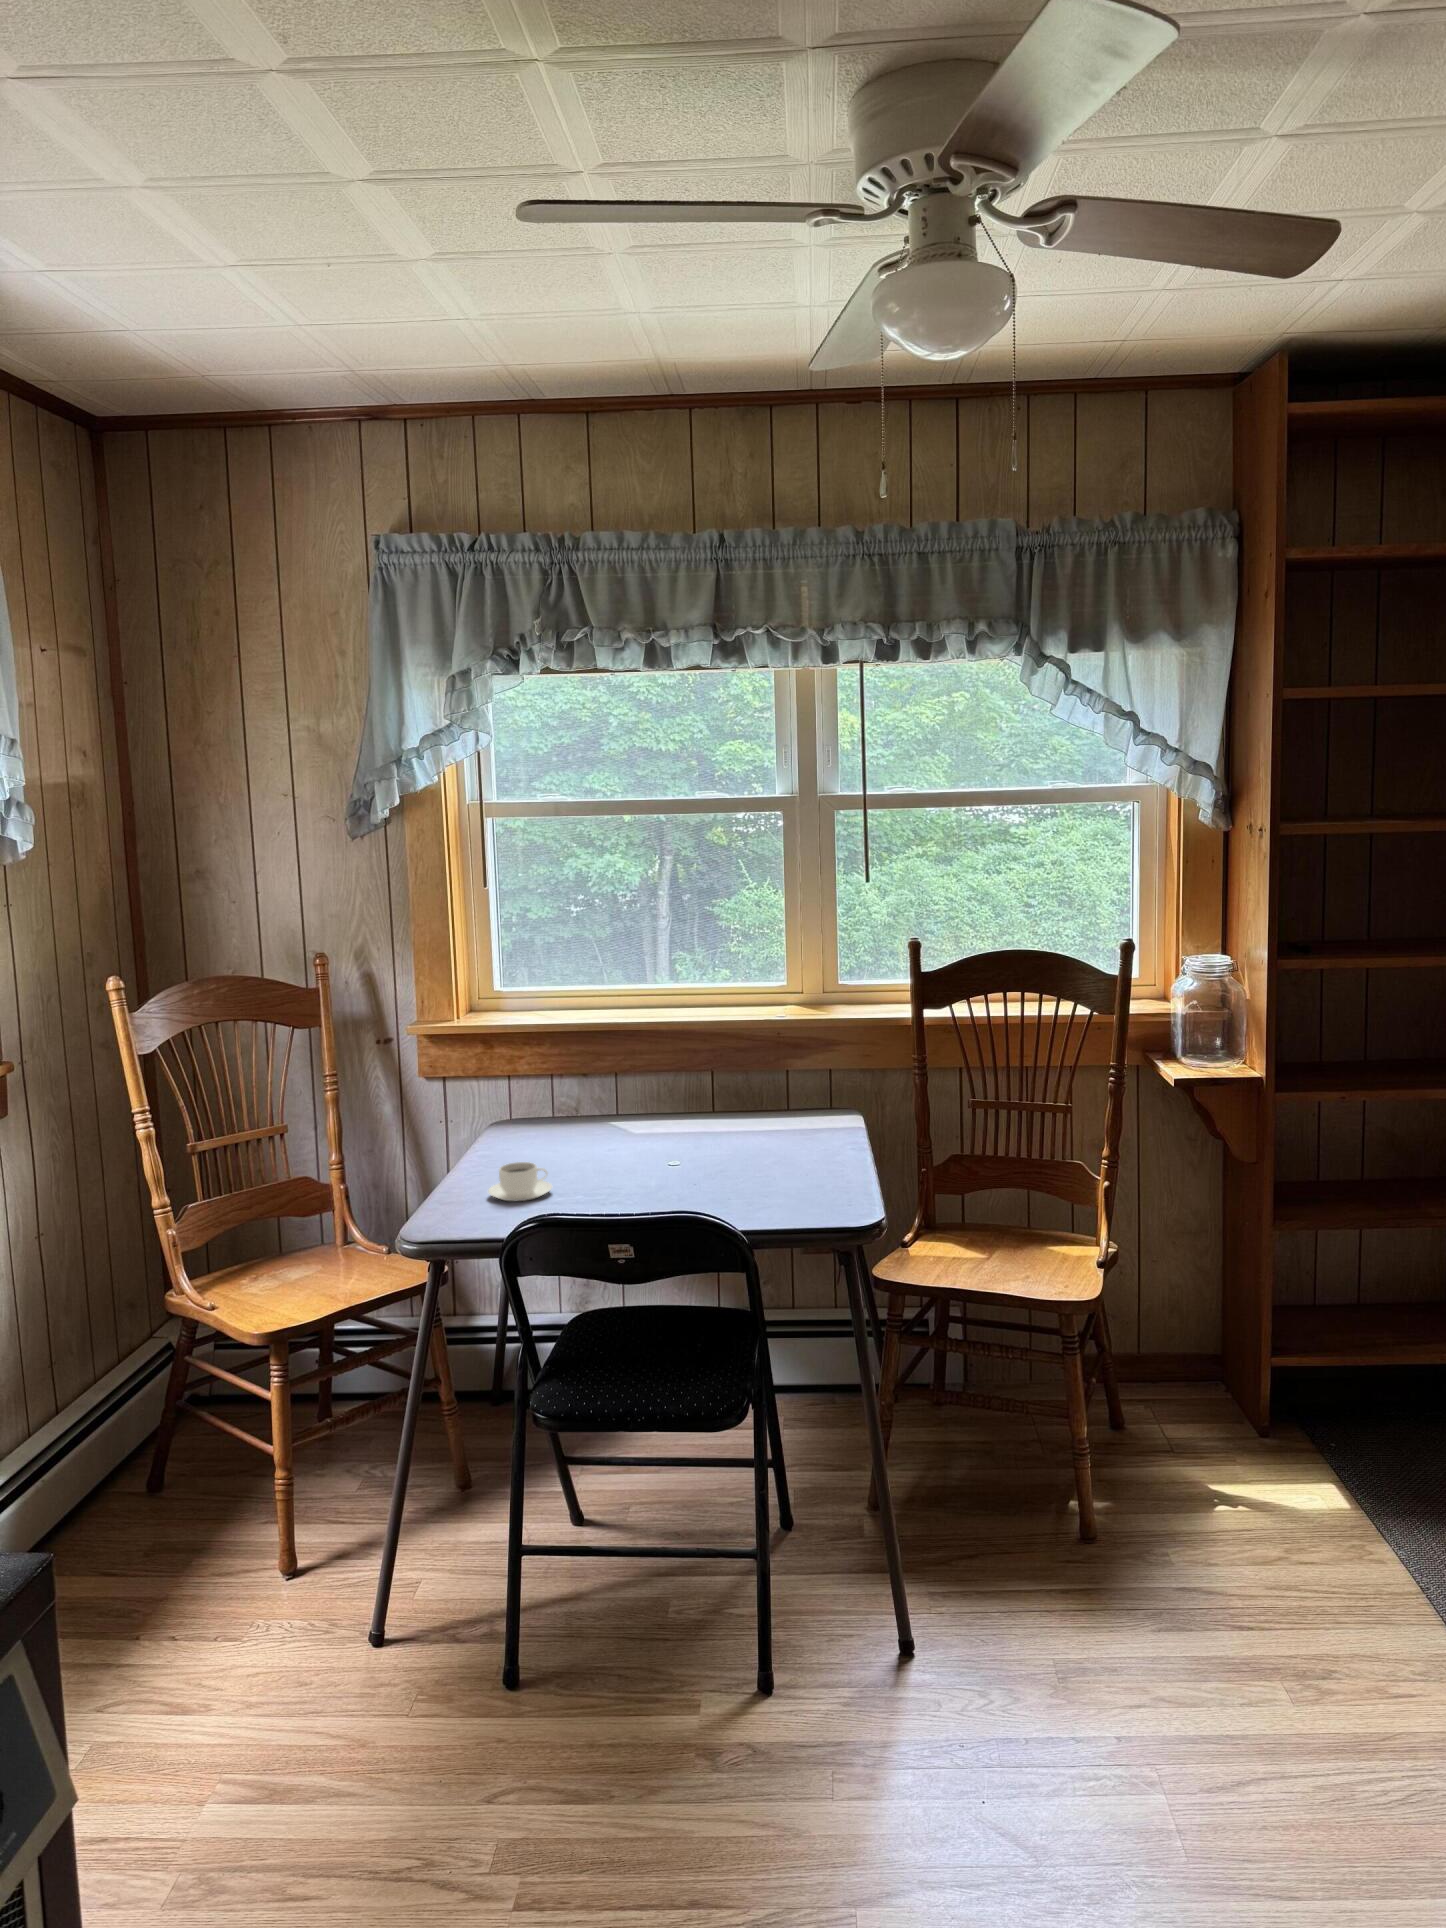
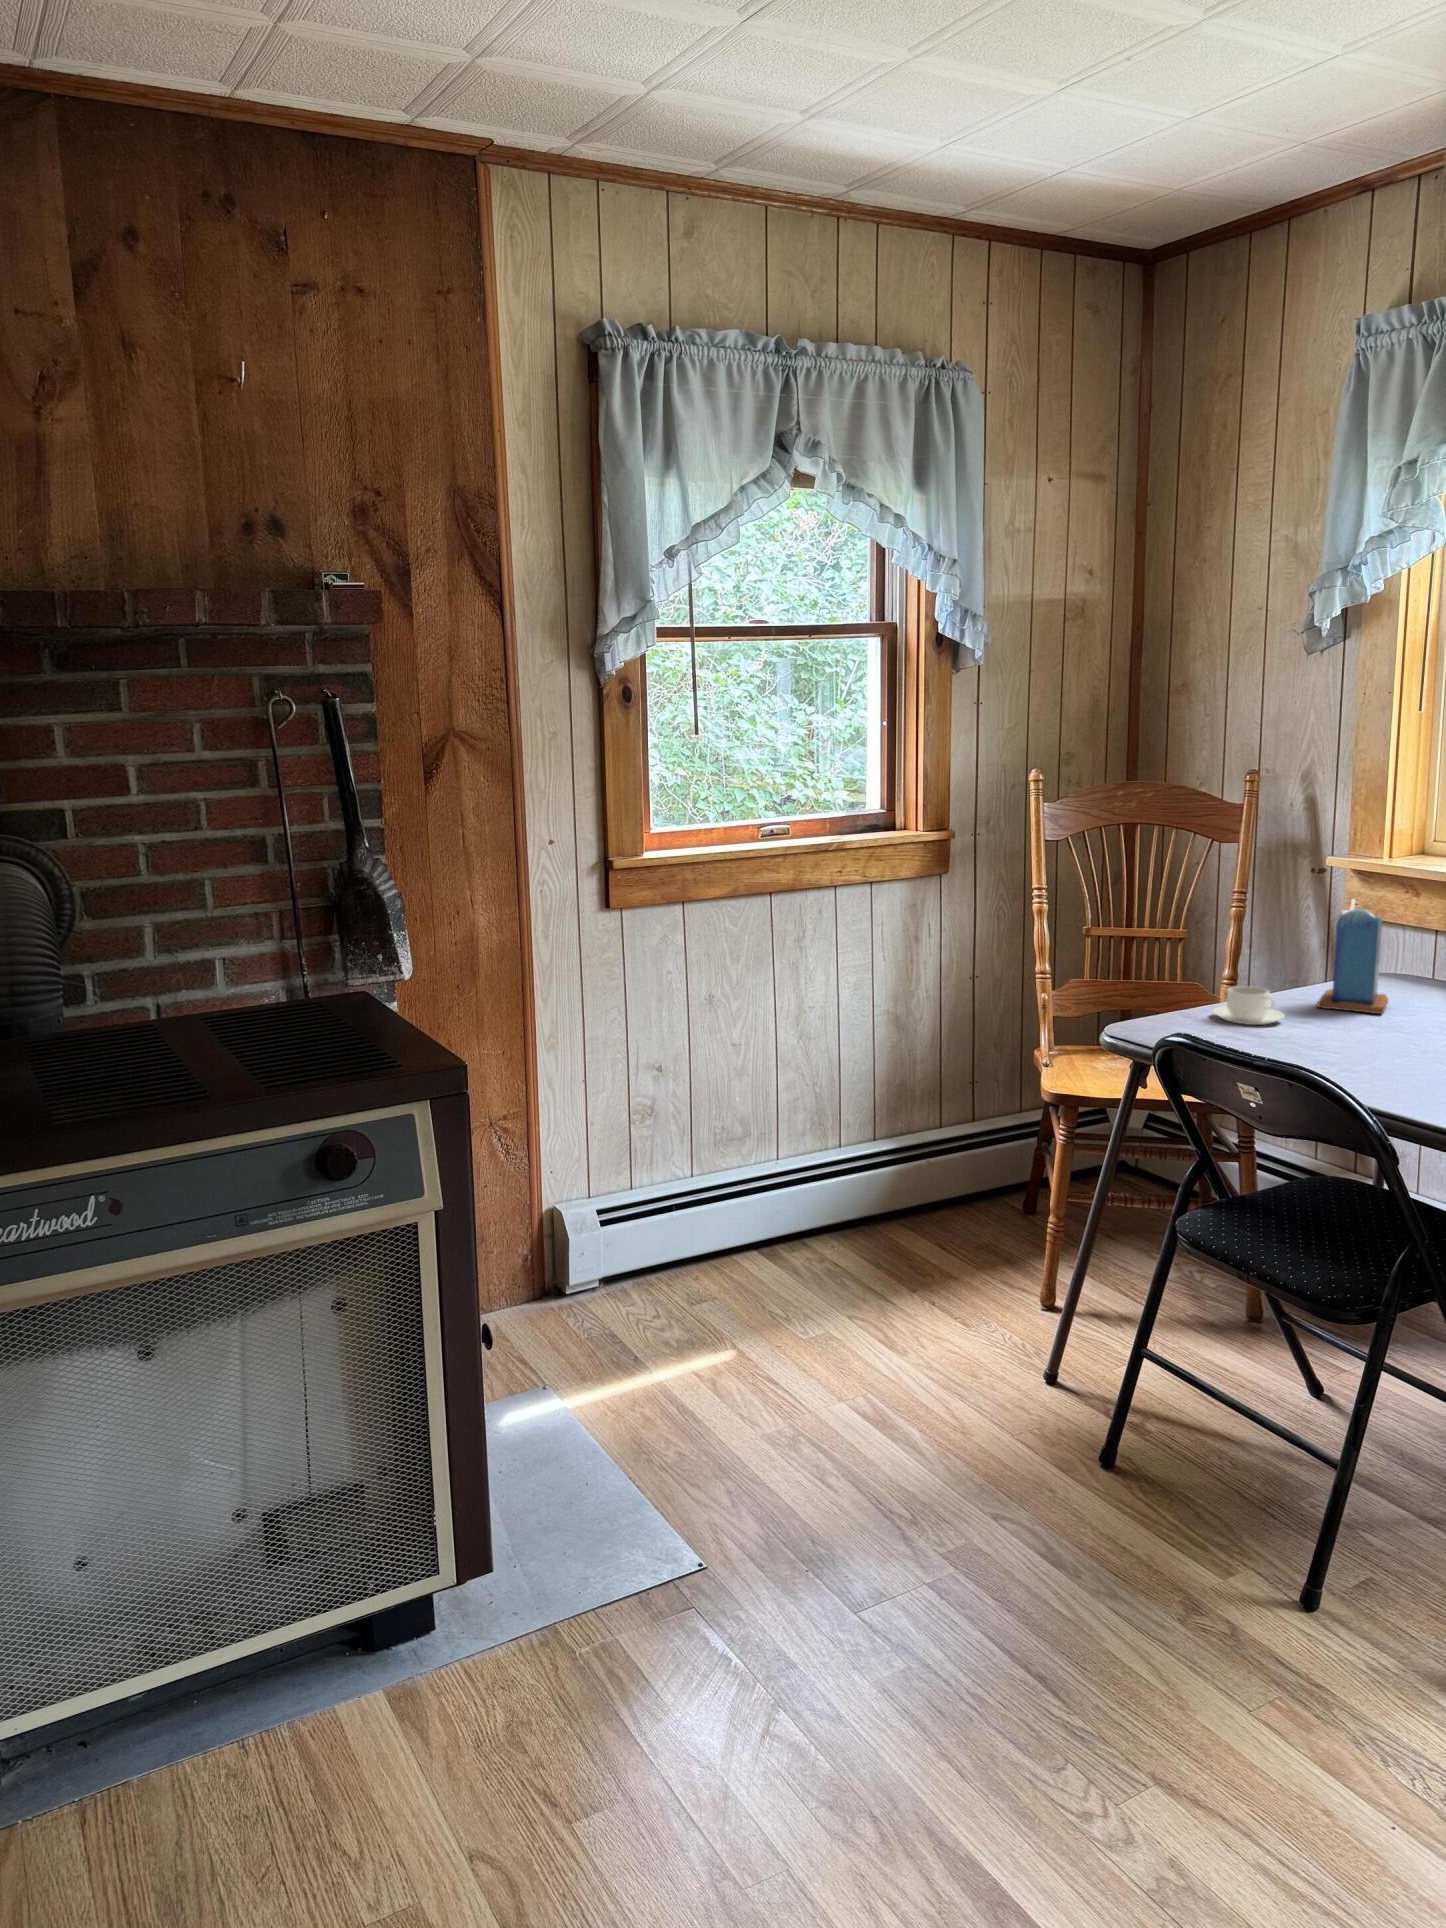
candle: none [517,1063,585,1168] -> present [1318,899,1388,1014]

